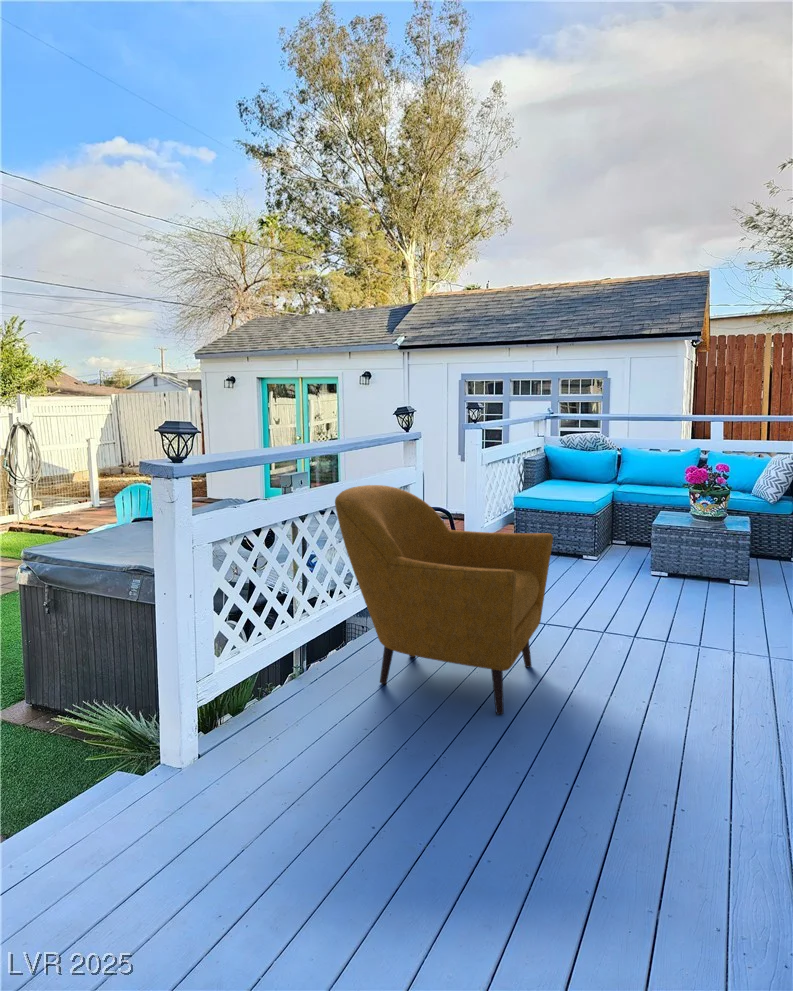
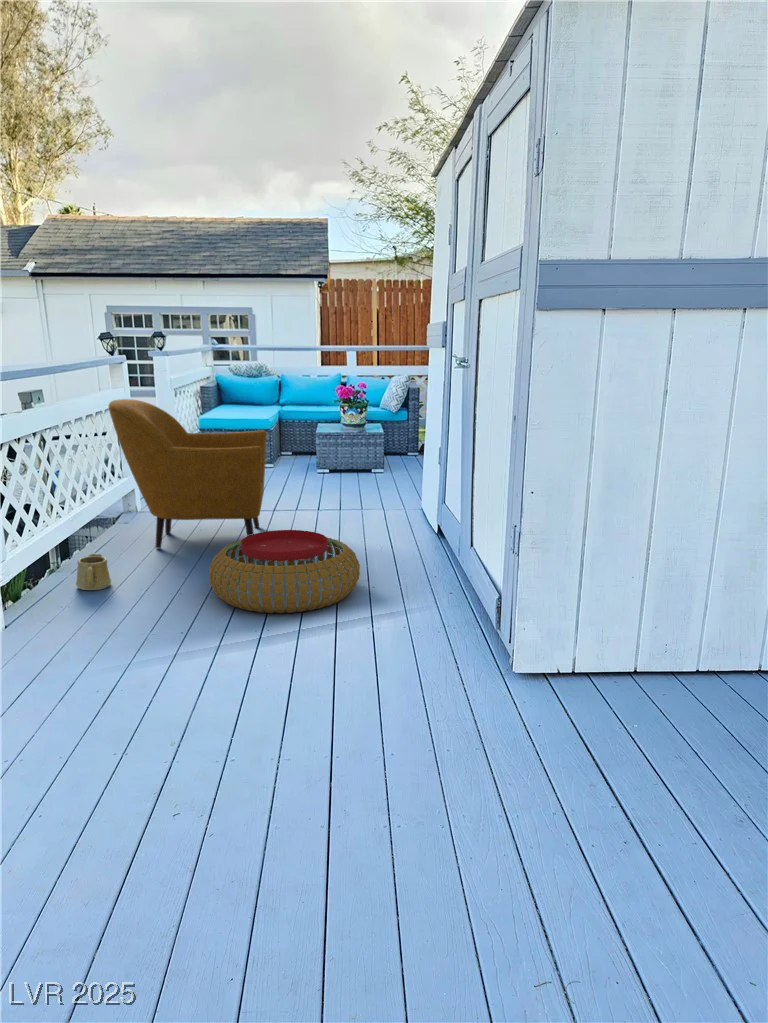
watering can: none [237,696,283,755] -> present [76,554,111,590]
pouf: none [375,720,636,917] -> present [209,530,360,613]

